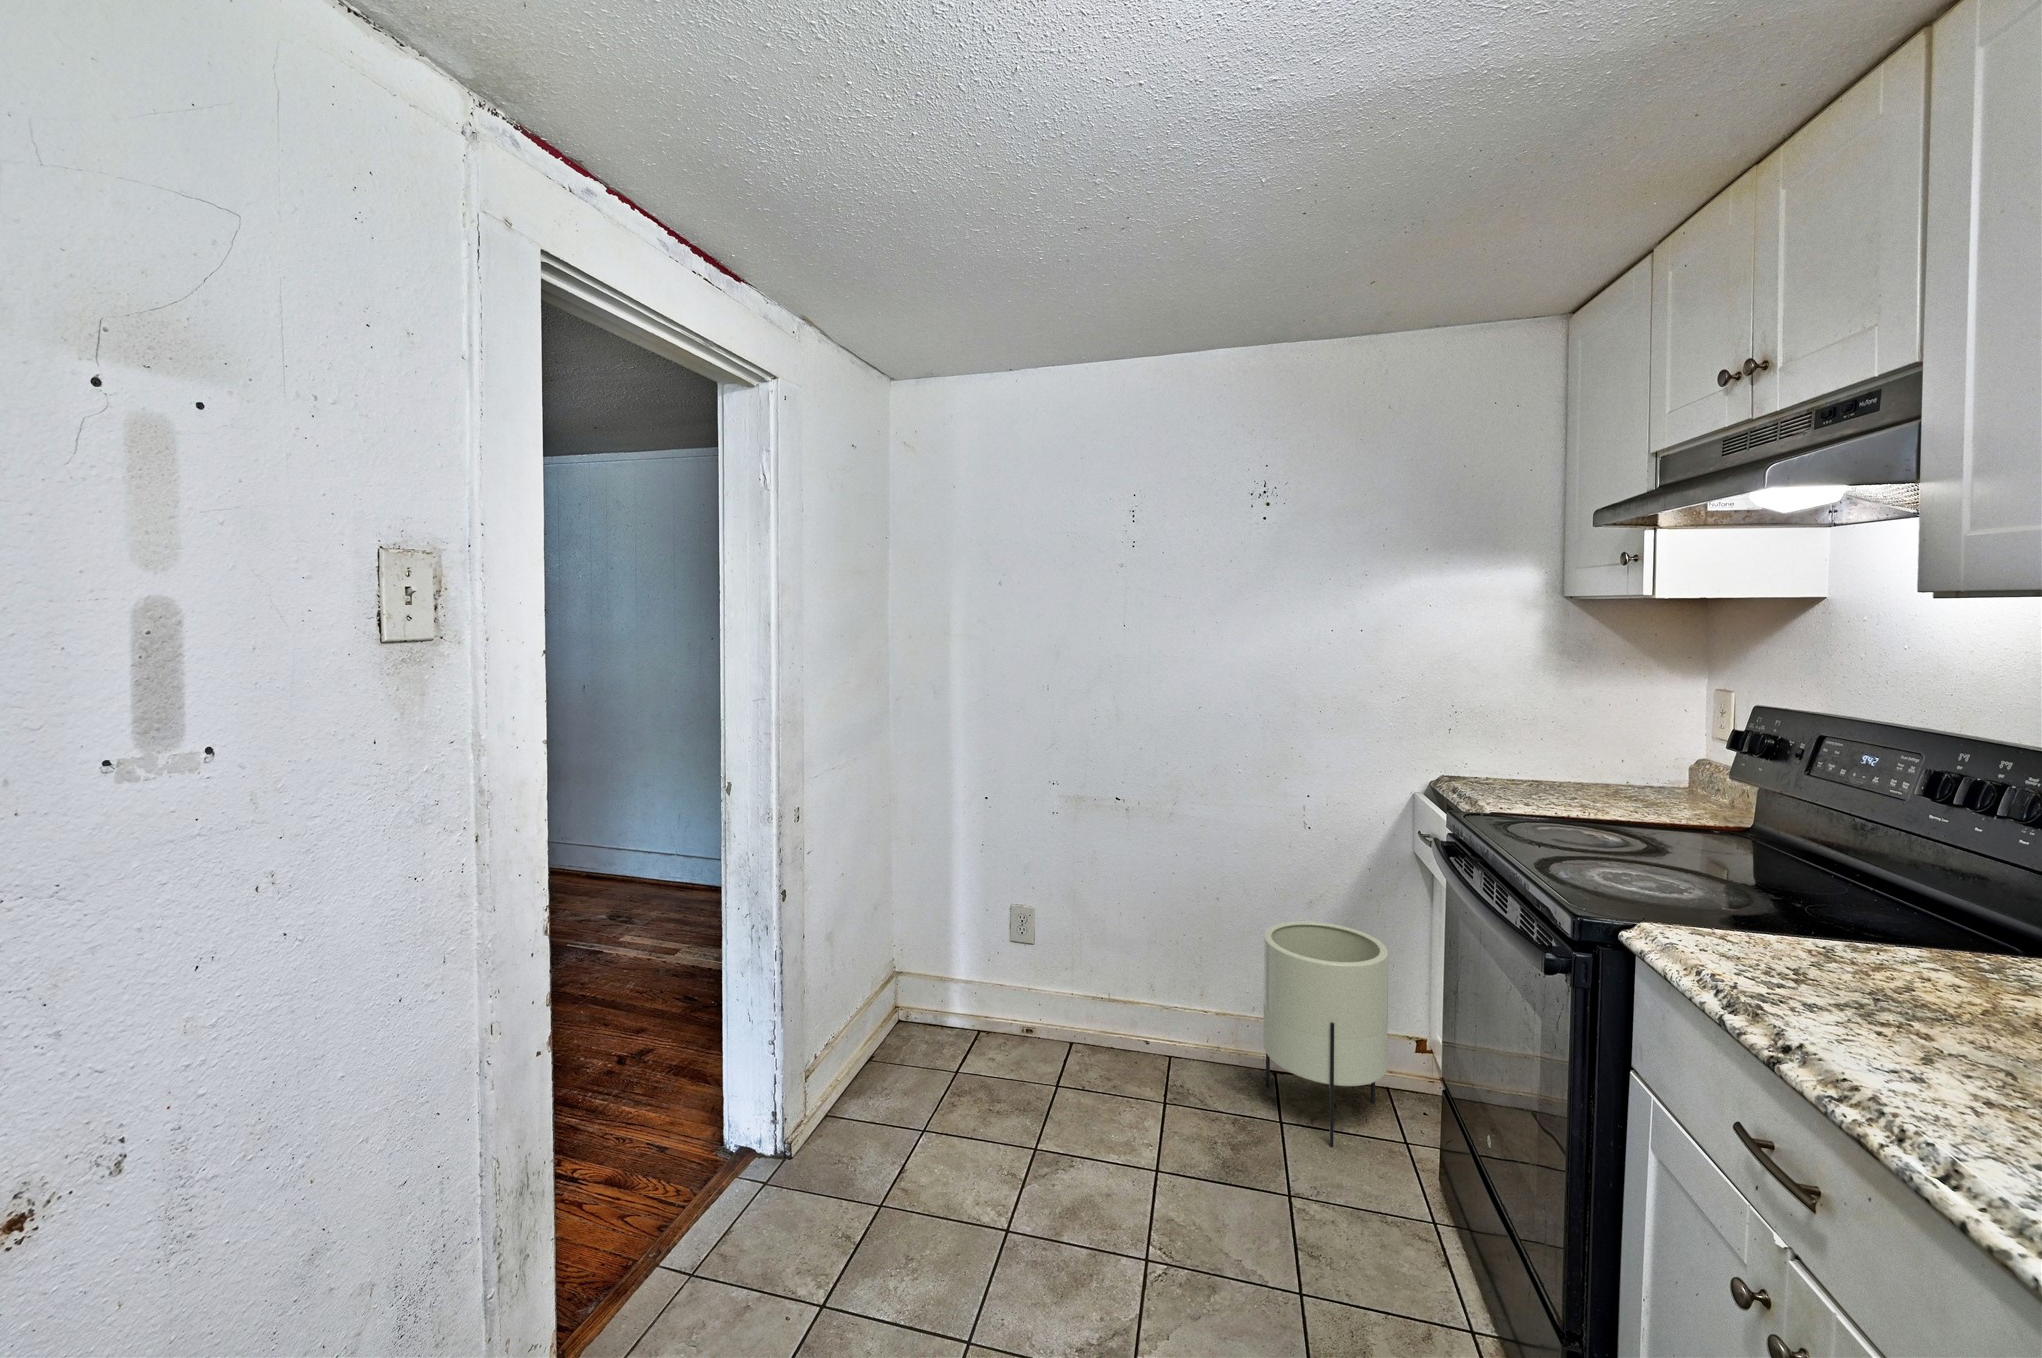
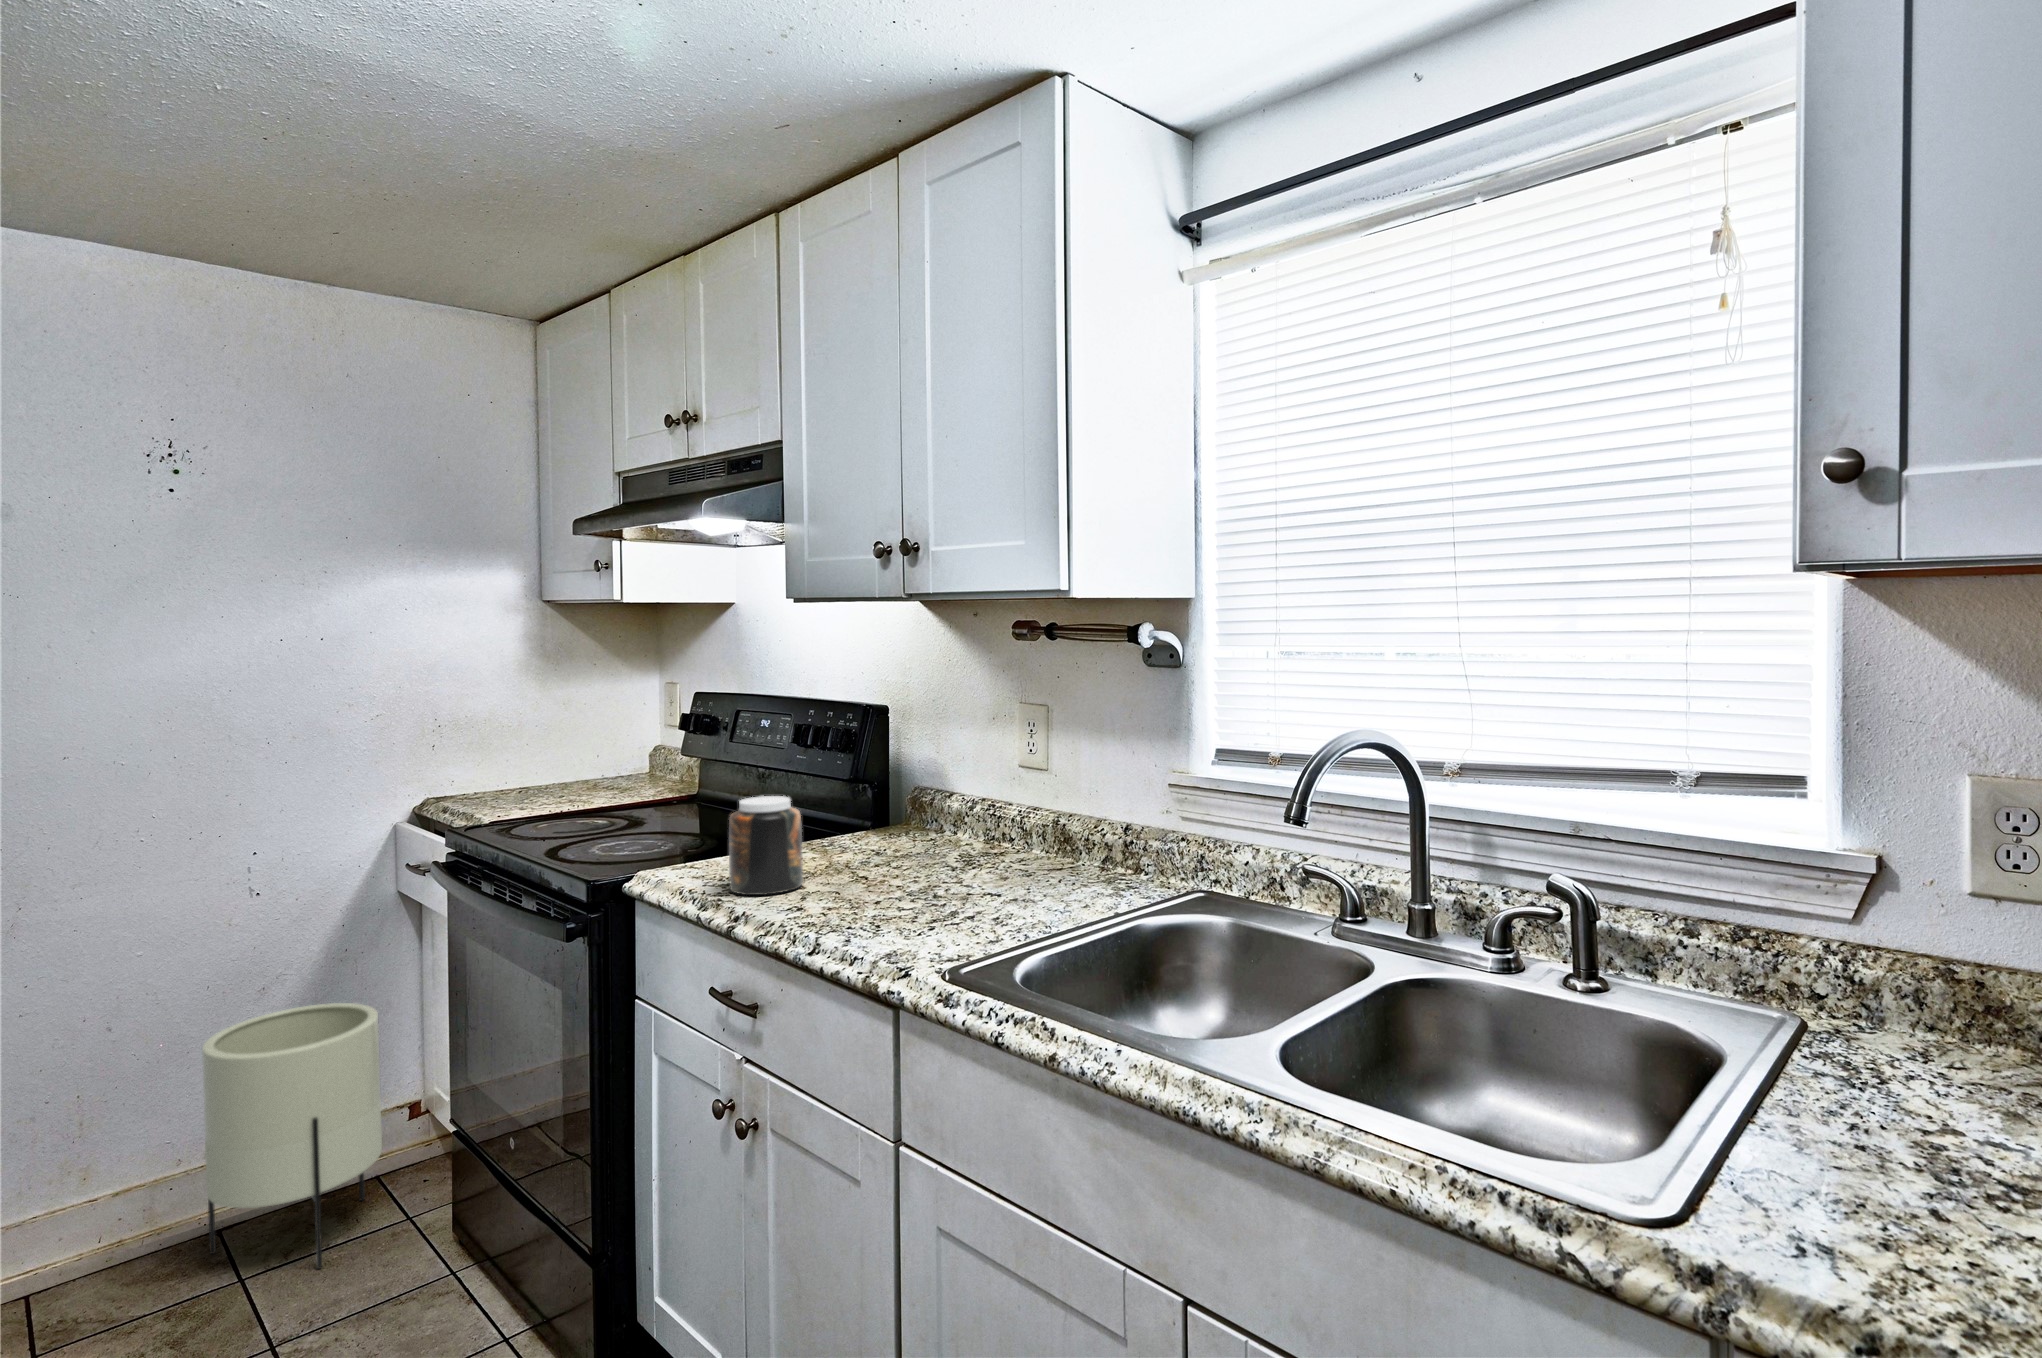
jar: none [1781,876,1931,1037] -> present [729,796,803,895]

